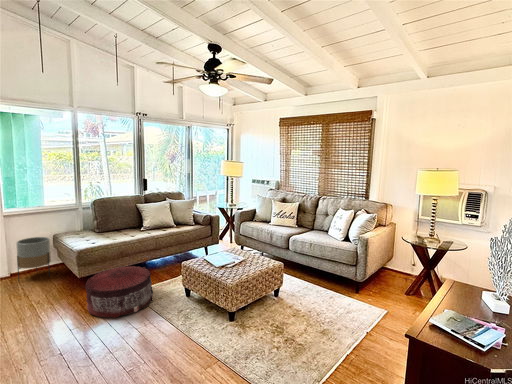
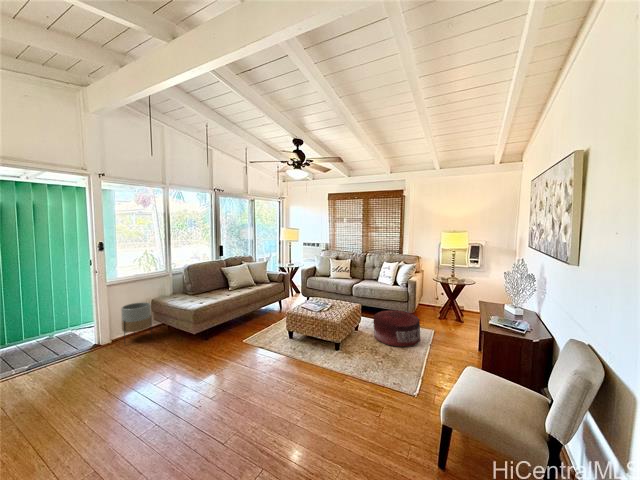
pouf: present [86,266,153,318] -> present [373,310,420,347]

